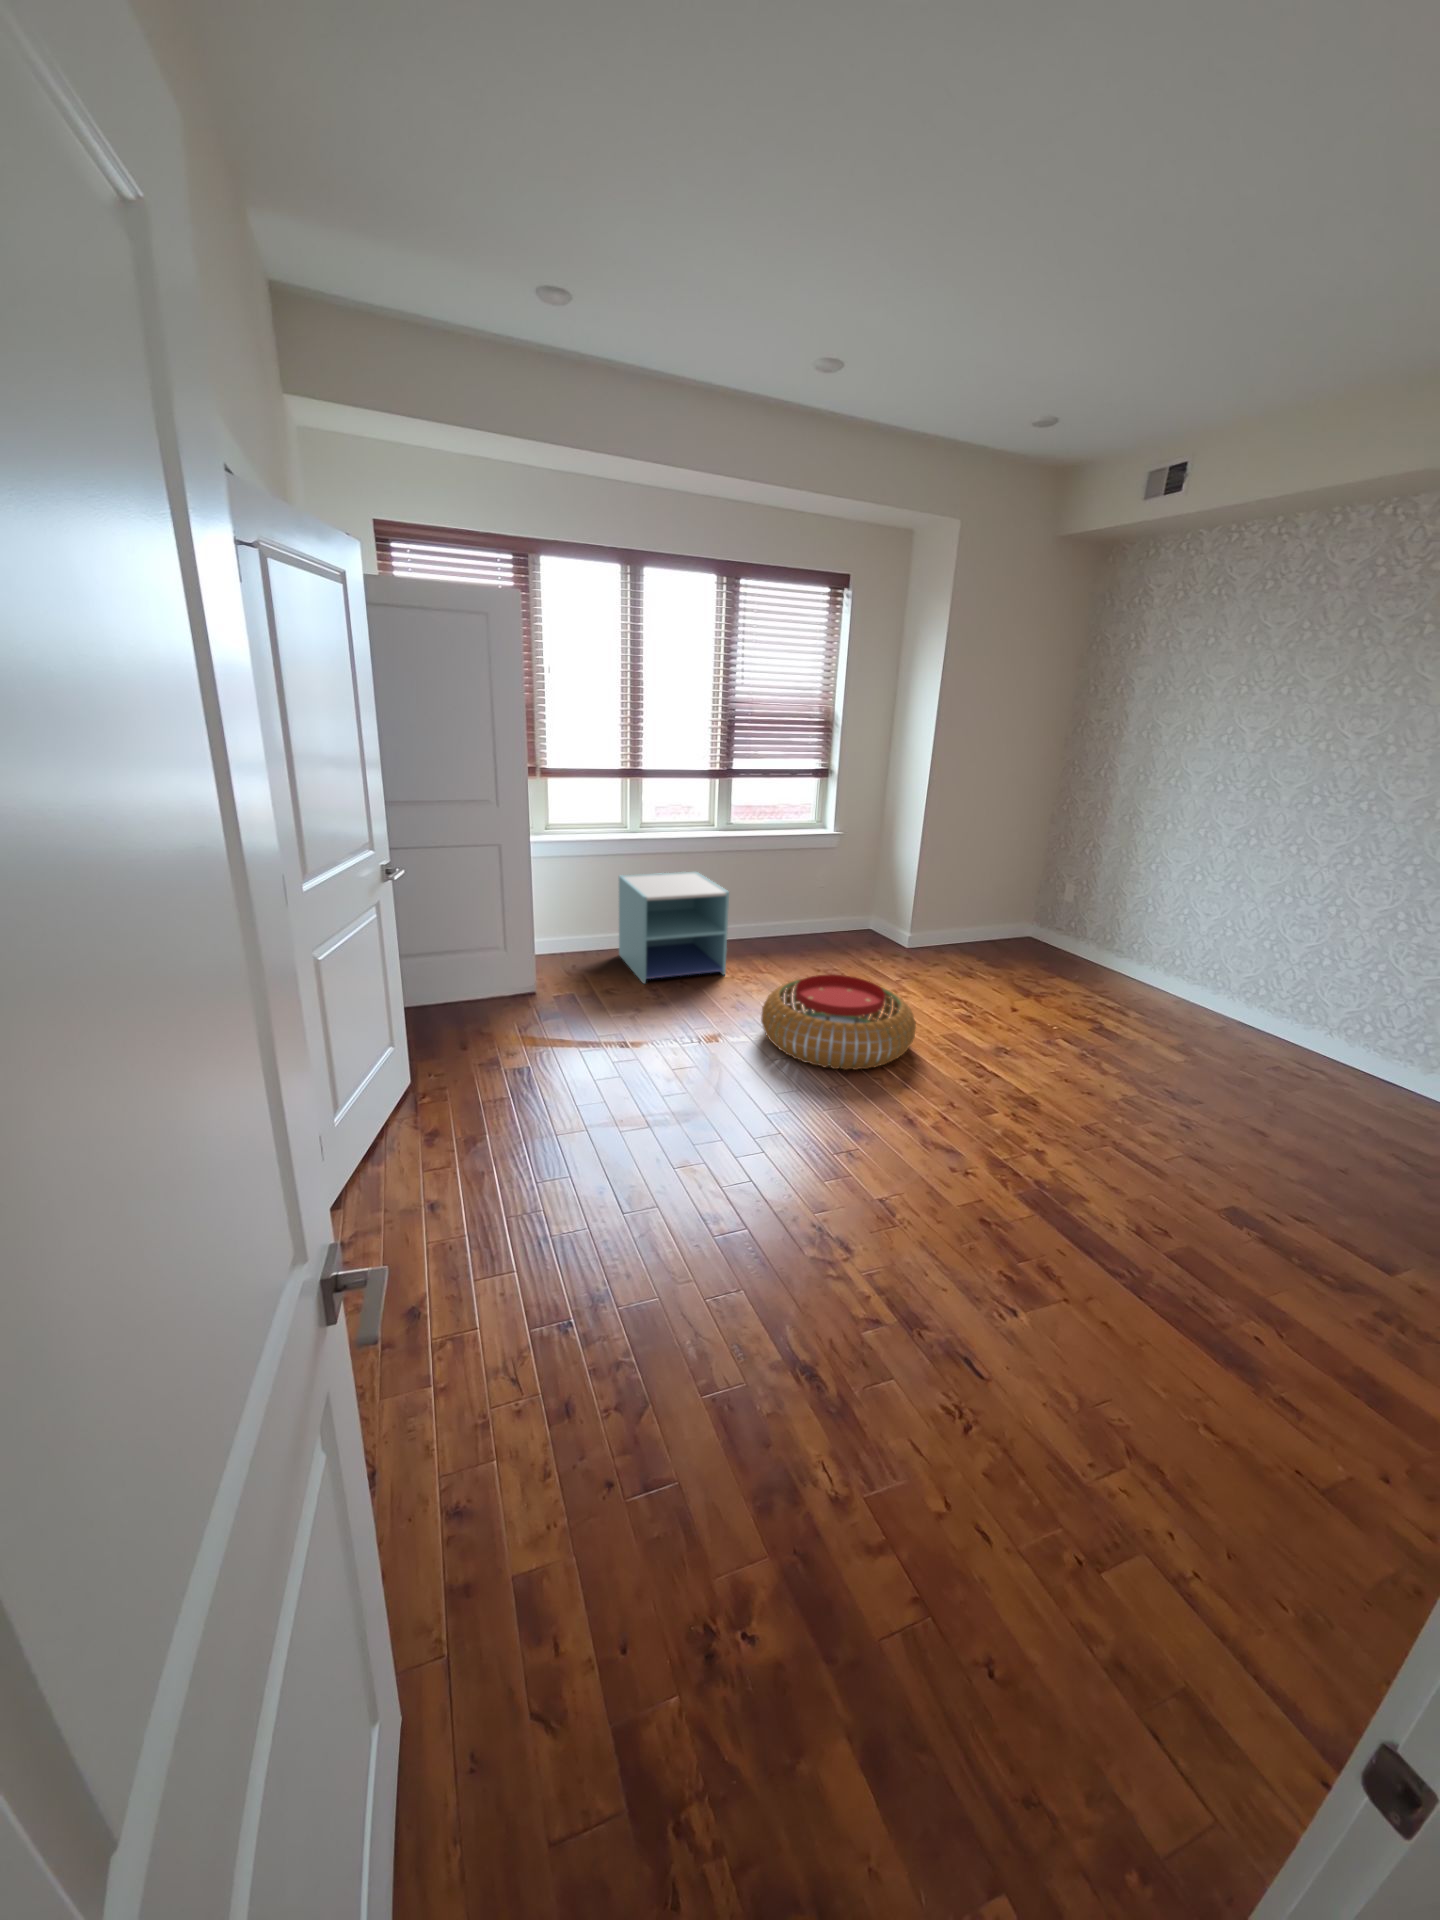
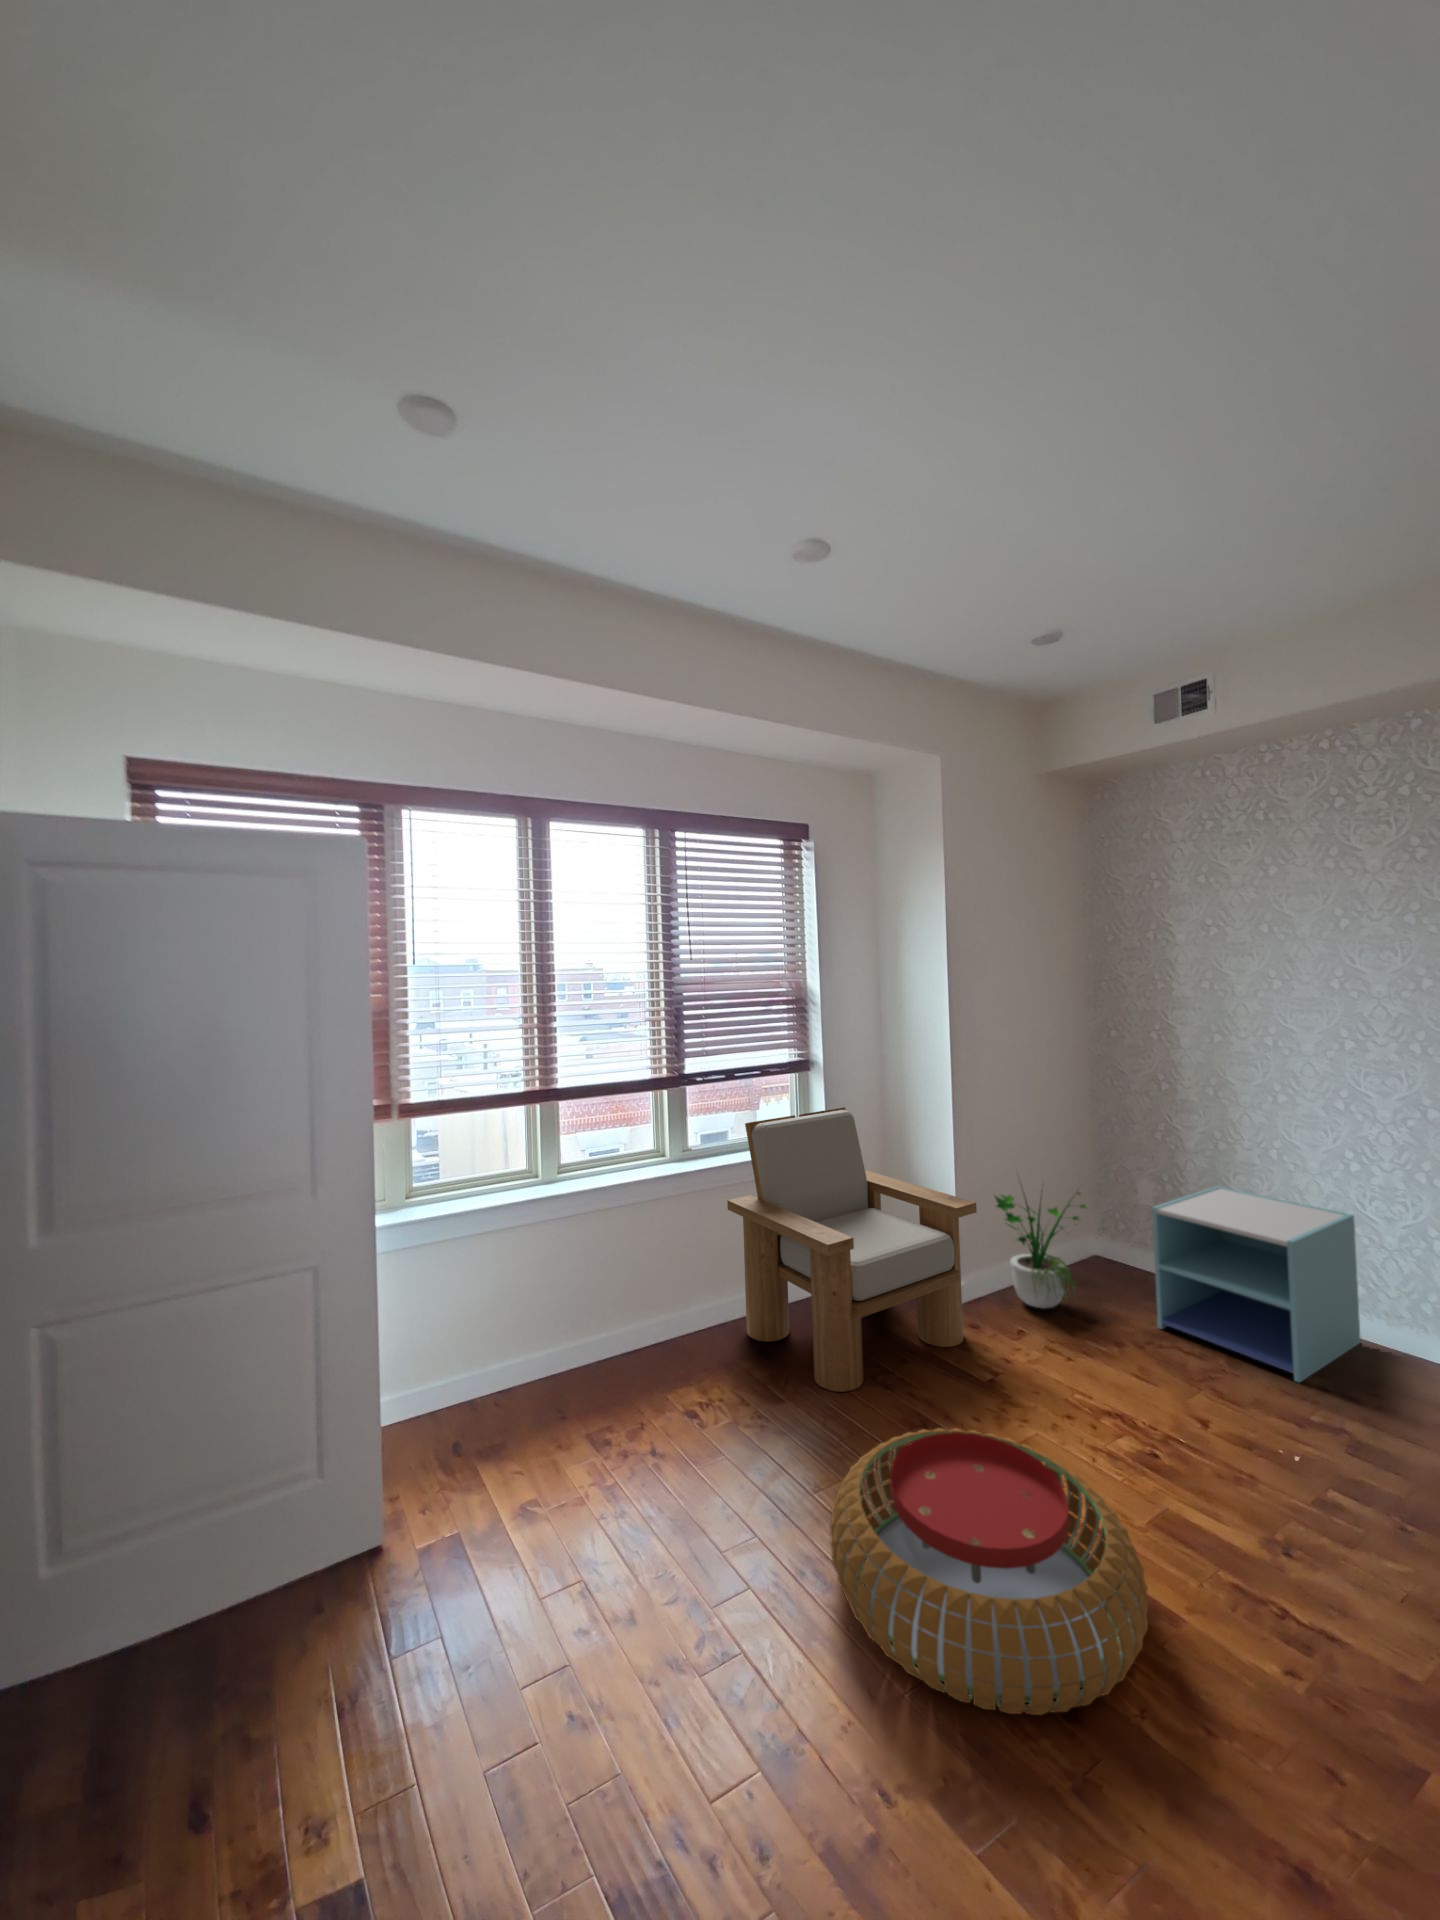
armchair: none [754,808,922,974] -> present [727,1107,977,1392]
potted plant: none [945,860,1021,957] -> present [995,1191,1086,1309]
nightstand: present [619,872,729,983] -> present [1152,1186,1361,1382]

